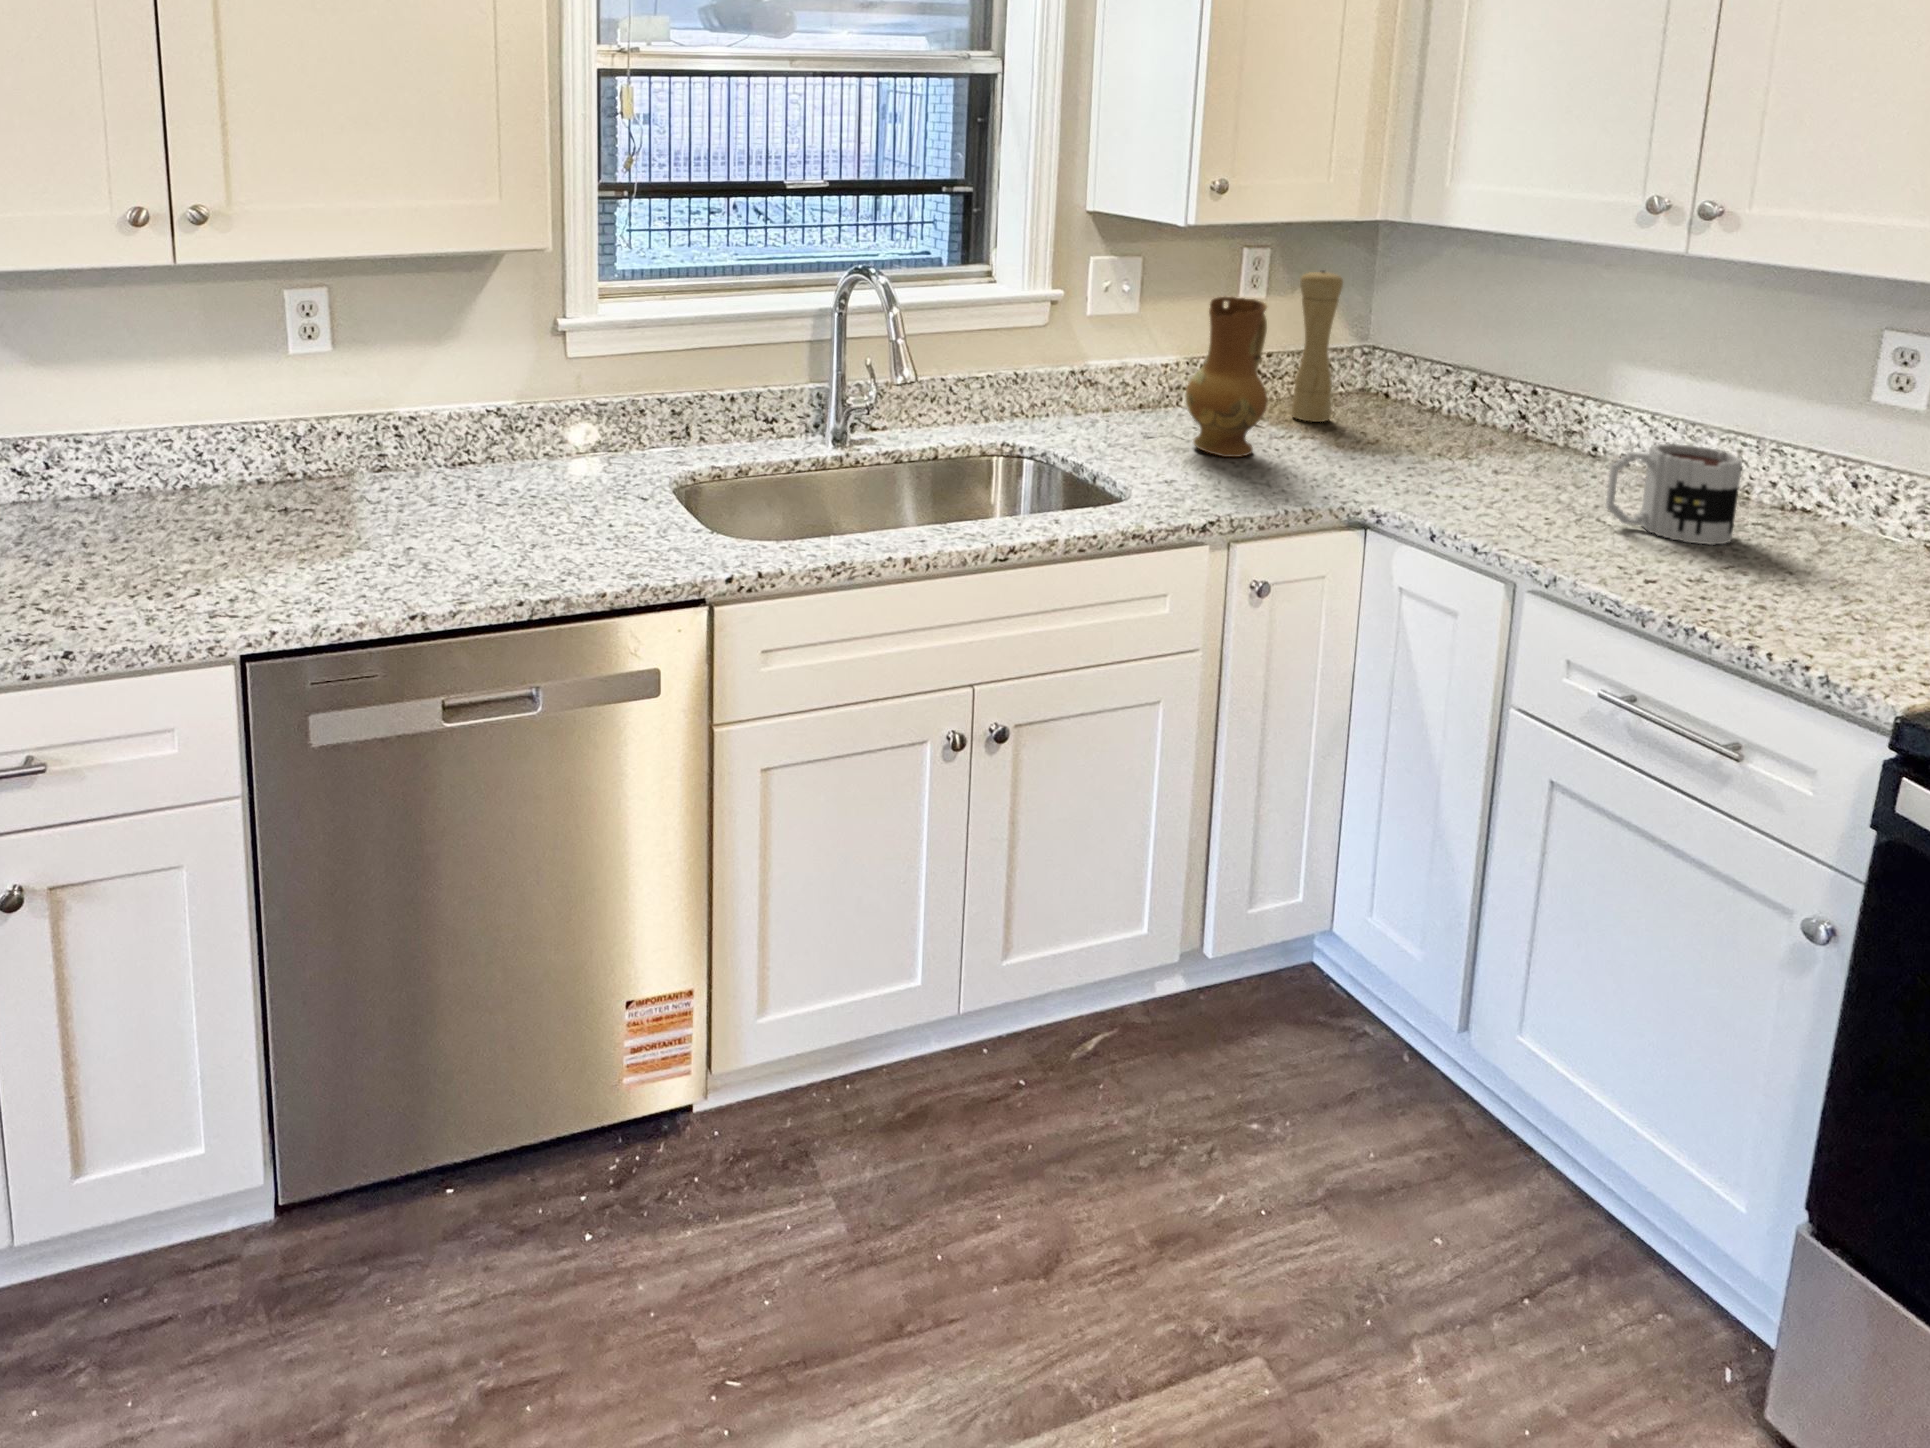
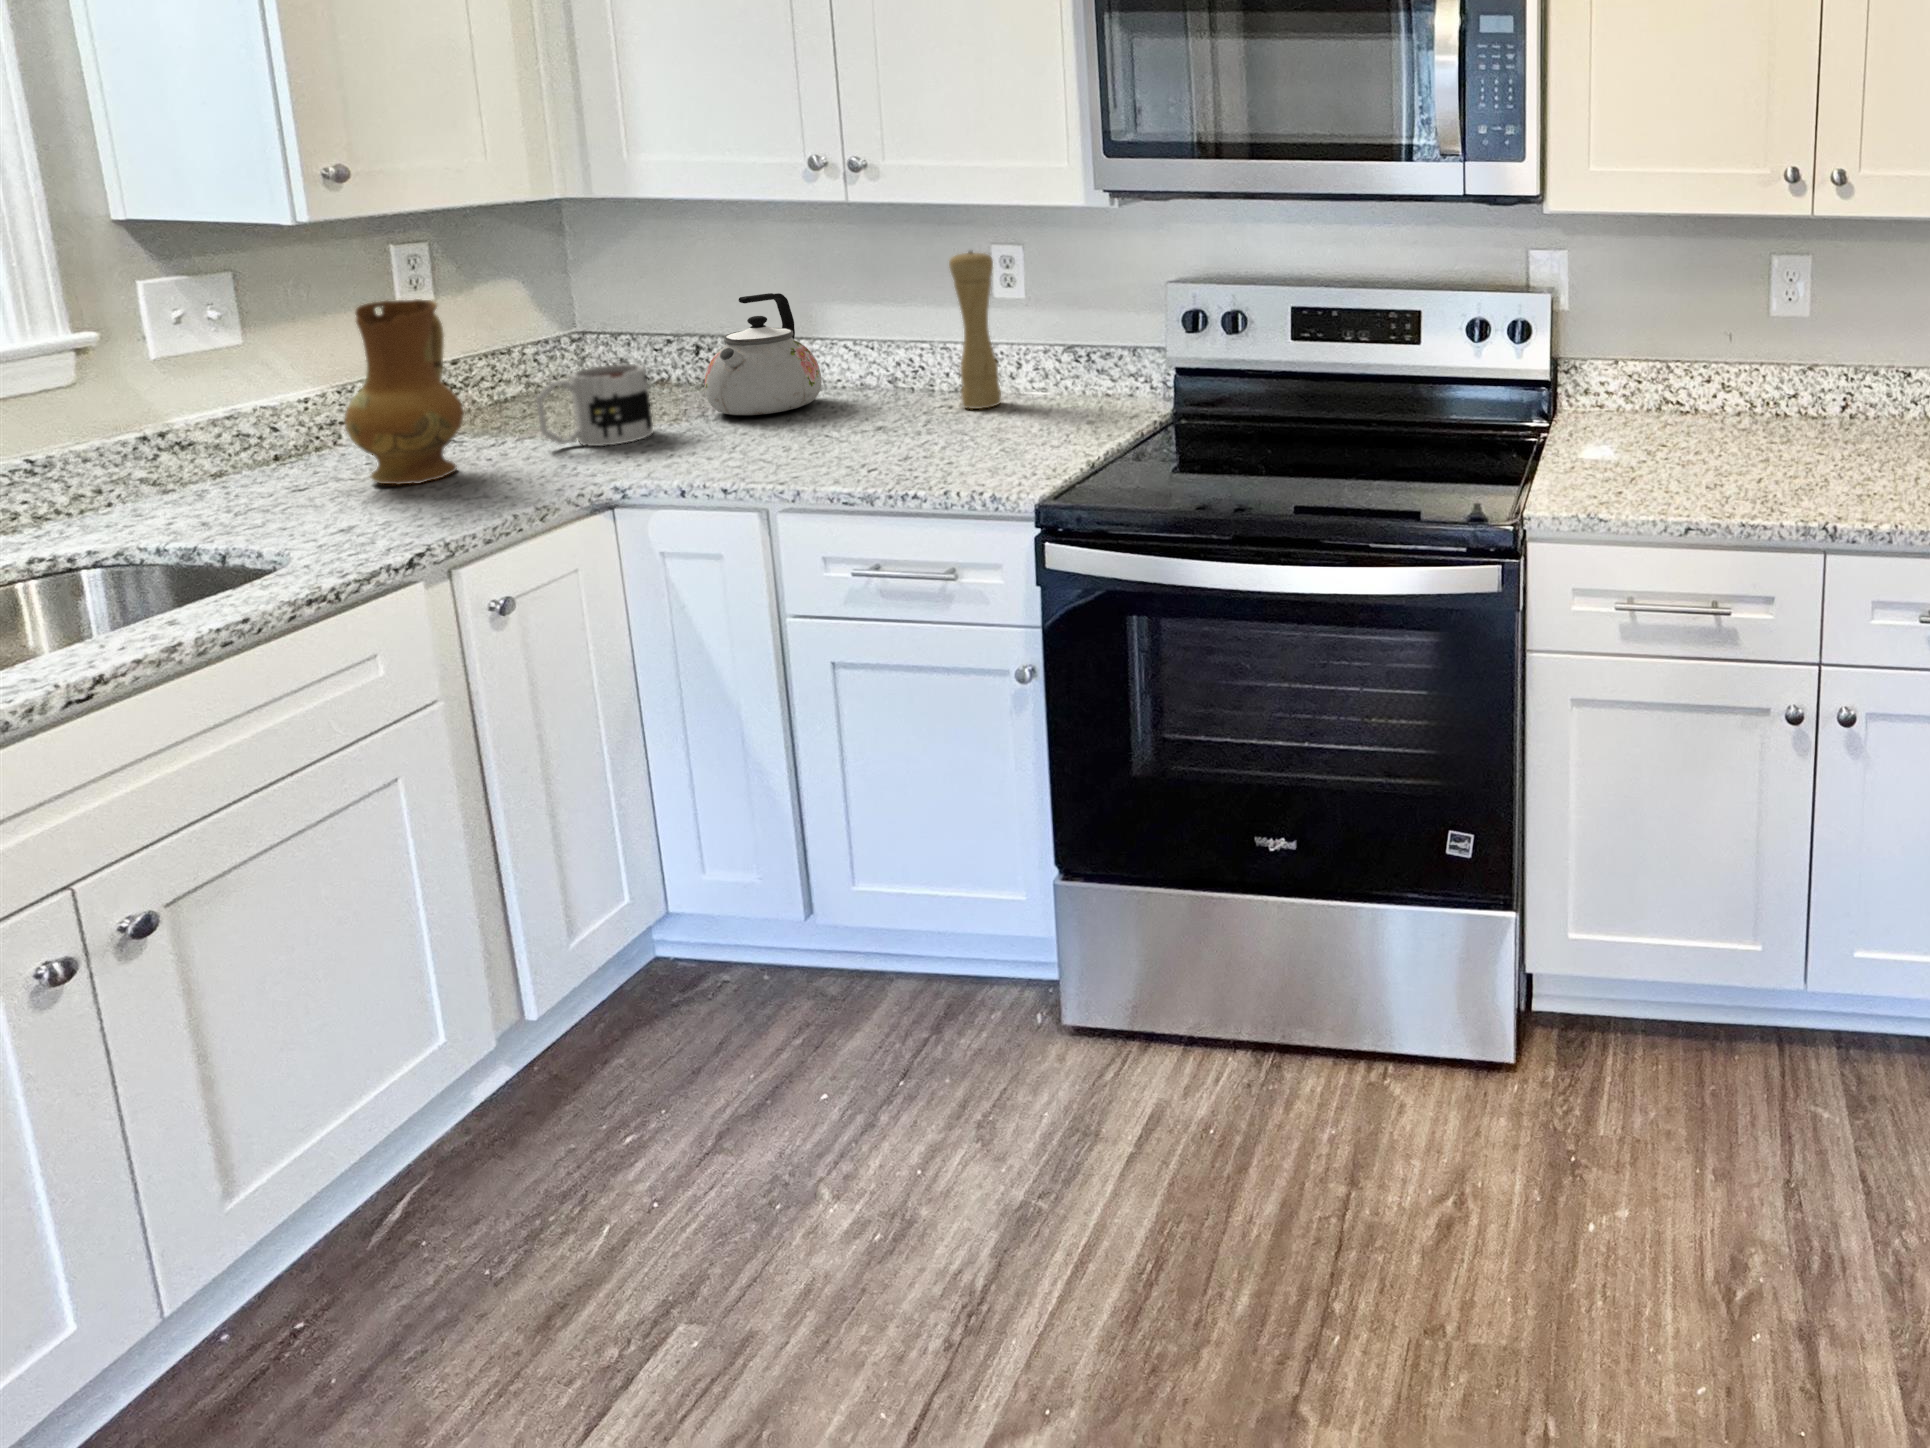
pepper mill: present [1292,270,1343,422] -> present [949,251,1001,409]
kettle: none [1476,344,1606,477] -> present [705,293,822,415]
mug: present [1606,444,1742,545] -> present [536,364,653,446]

